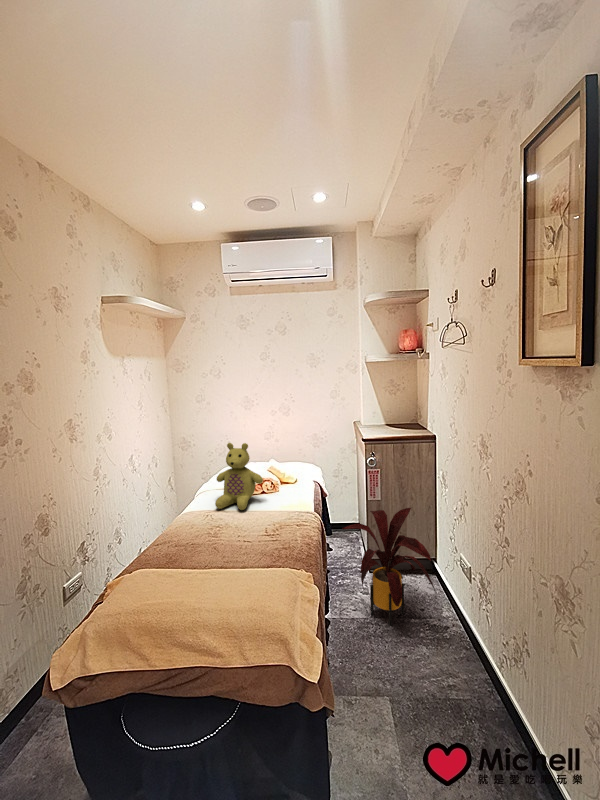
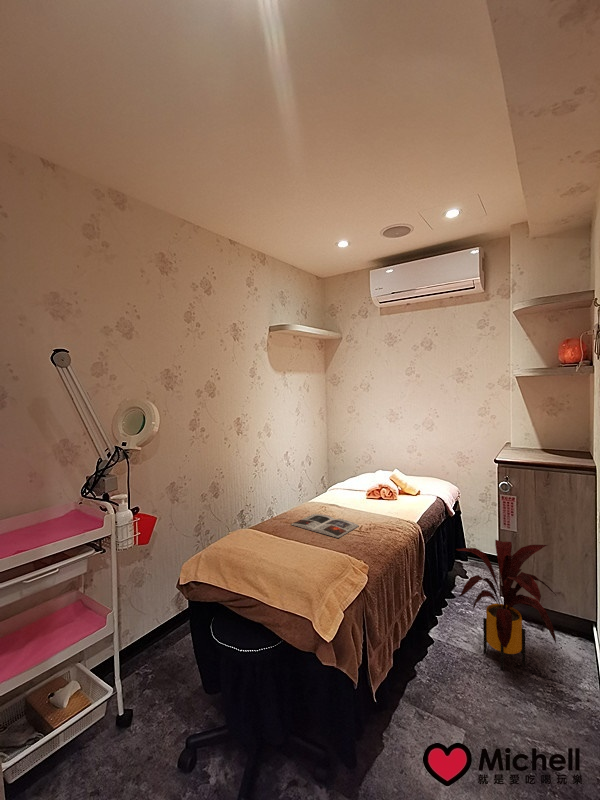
stuffed bear: present [215,443,263,510] -> none [334,448,378,509]
magazine: none [181,525,260,550] -> present [291,514,359,538]

